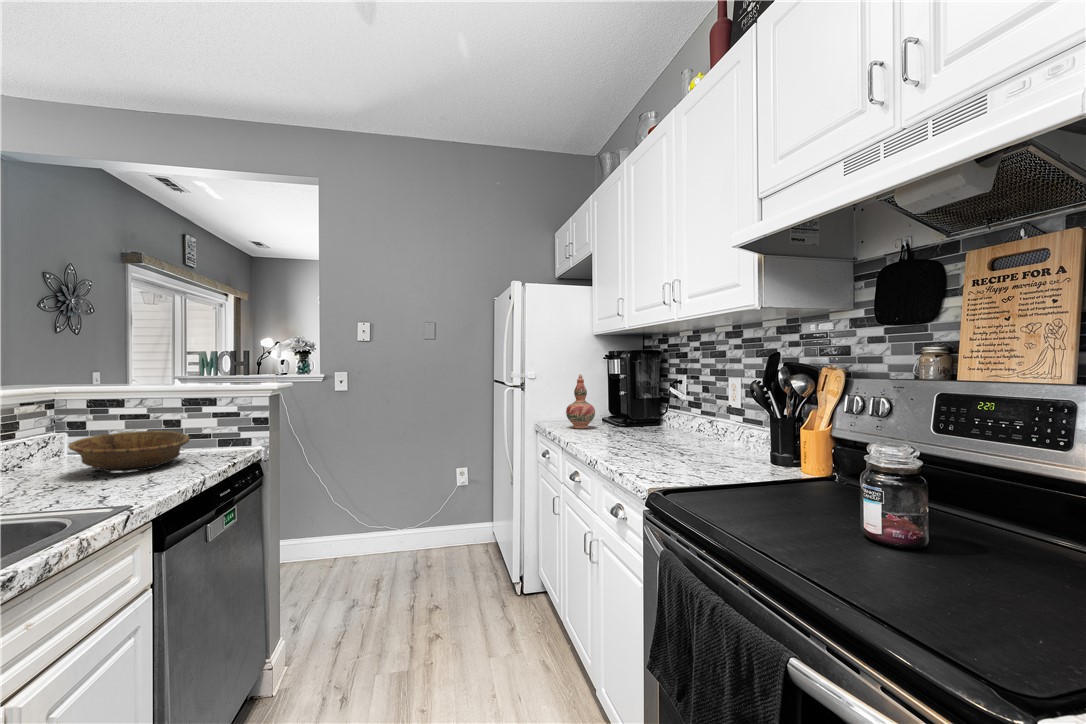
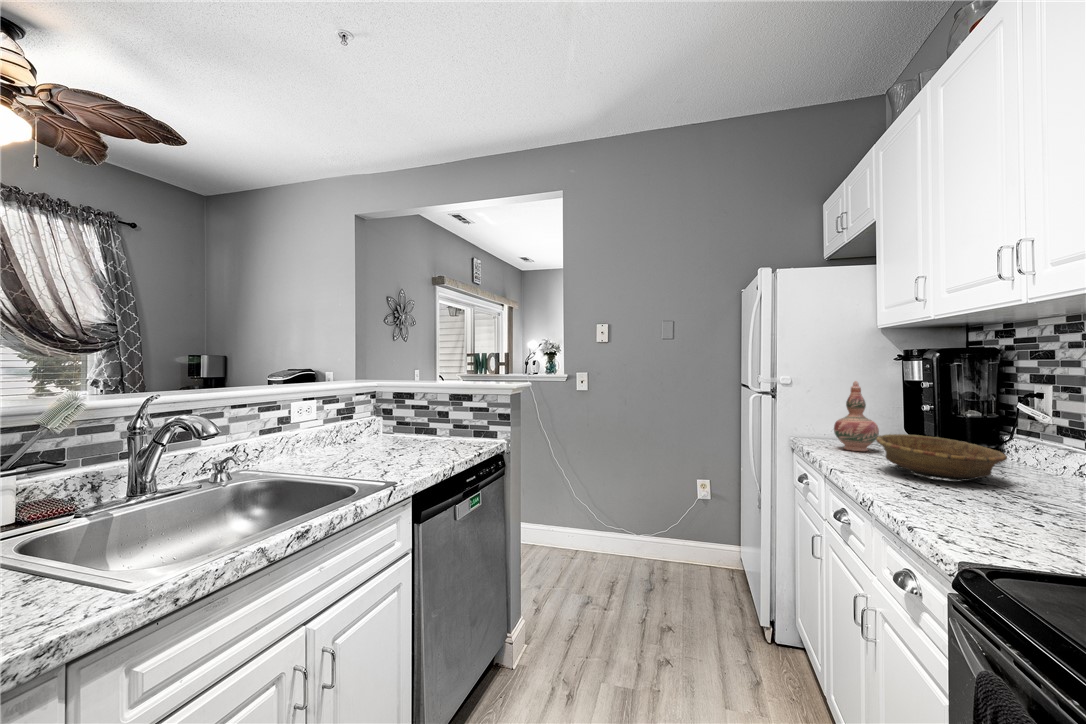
decorative bowl: present [68,431,190,472] -> present [876,434,1007,481]

